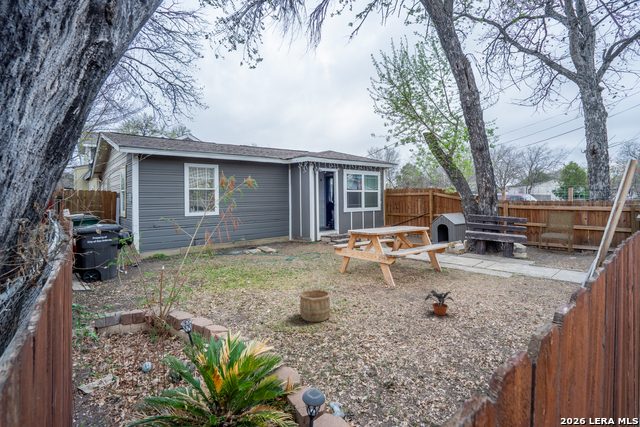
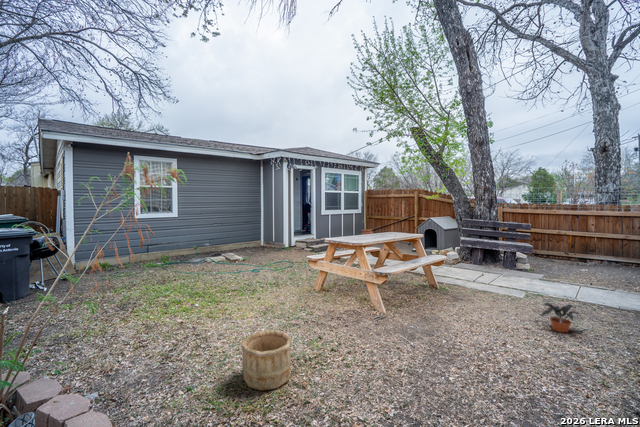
chair: present [539,212,575,254] -> none [539,216,578,265]
potted plant: present [425,291,453,315] -> present [542,303,579,332]

